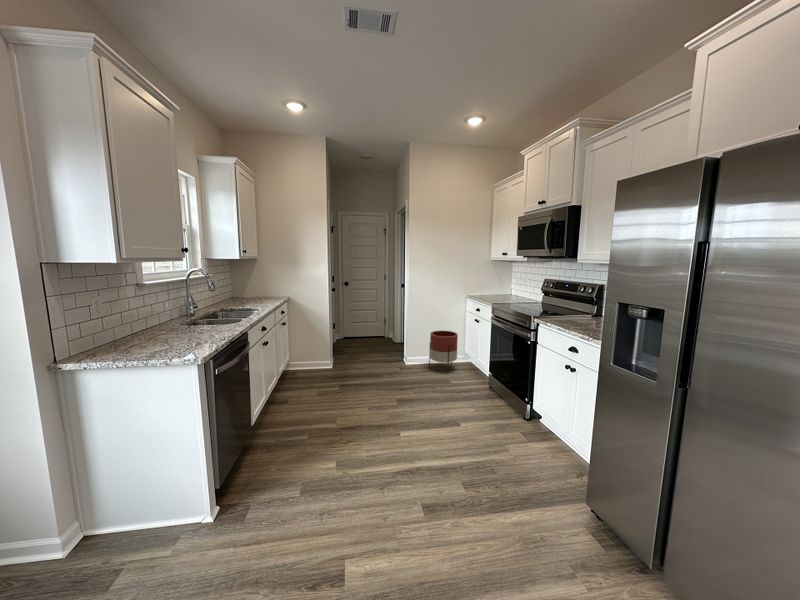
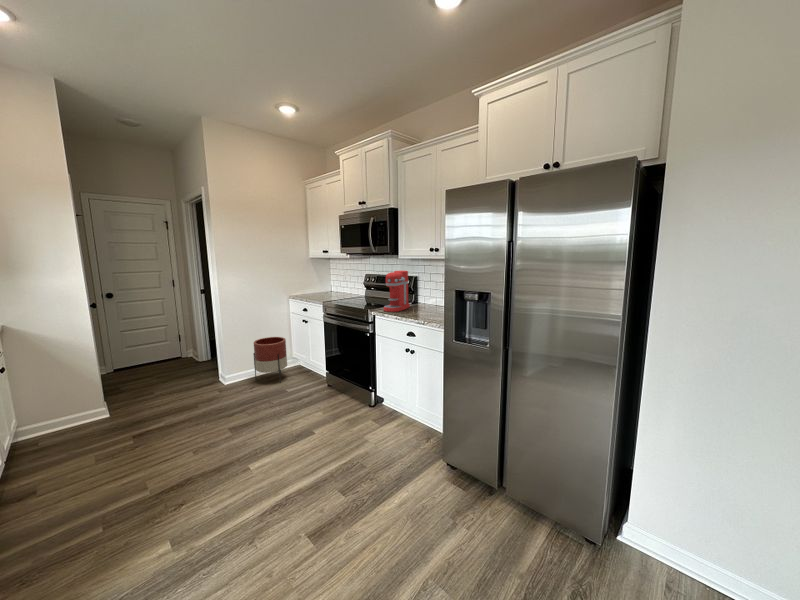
coffee maker: none [550,277,588,322] -> present [384,271,410,312]

